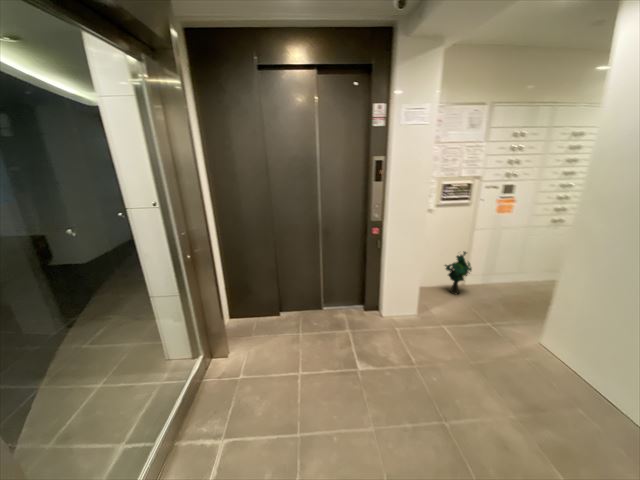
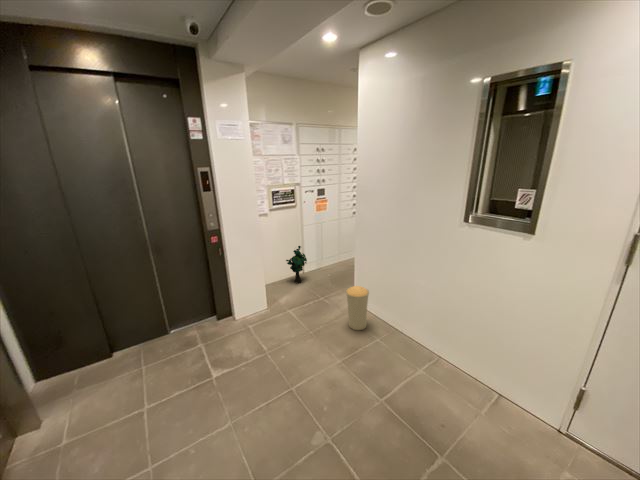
trash can: none [530,324,580,386] -> present [346,286,369,330]

